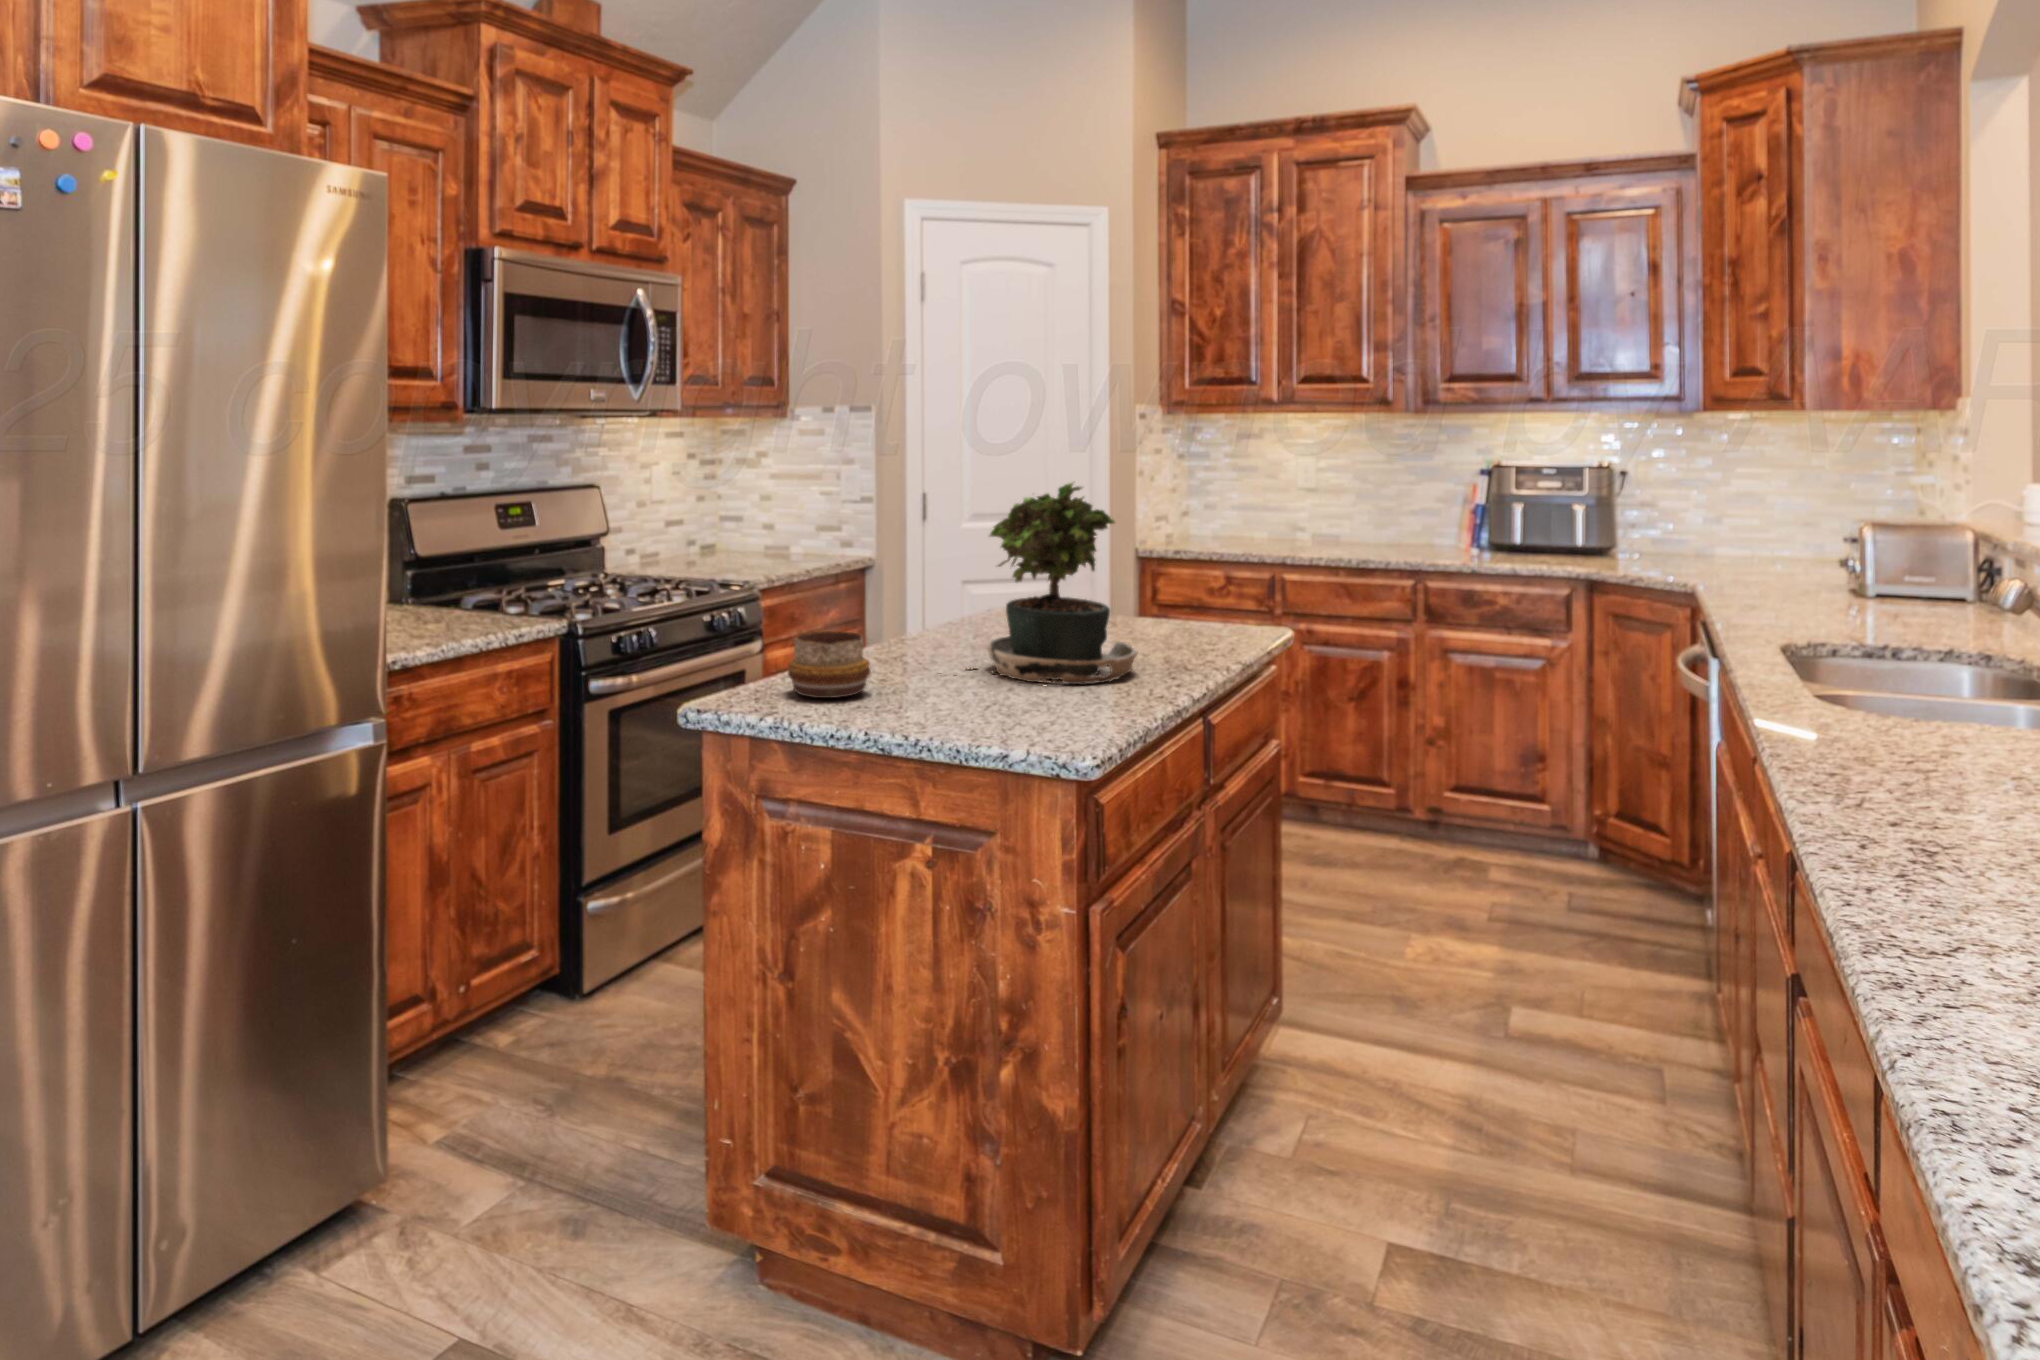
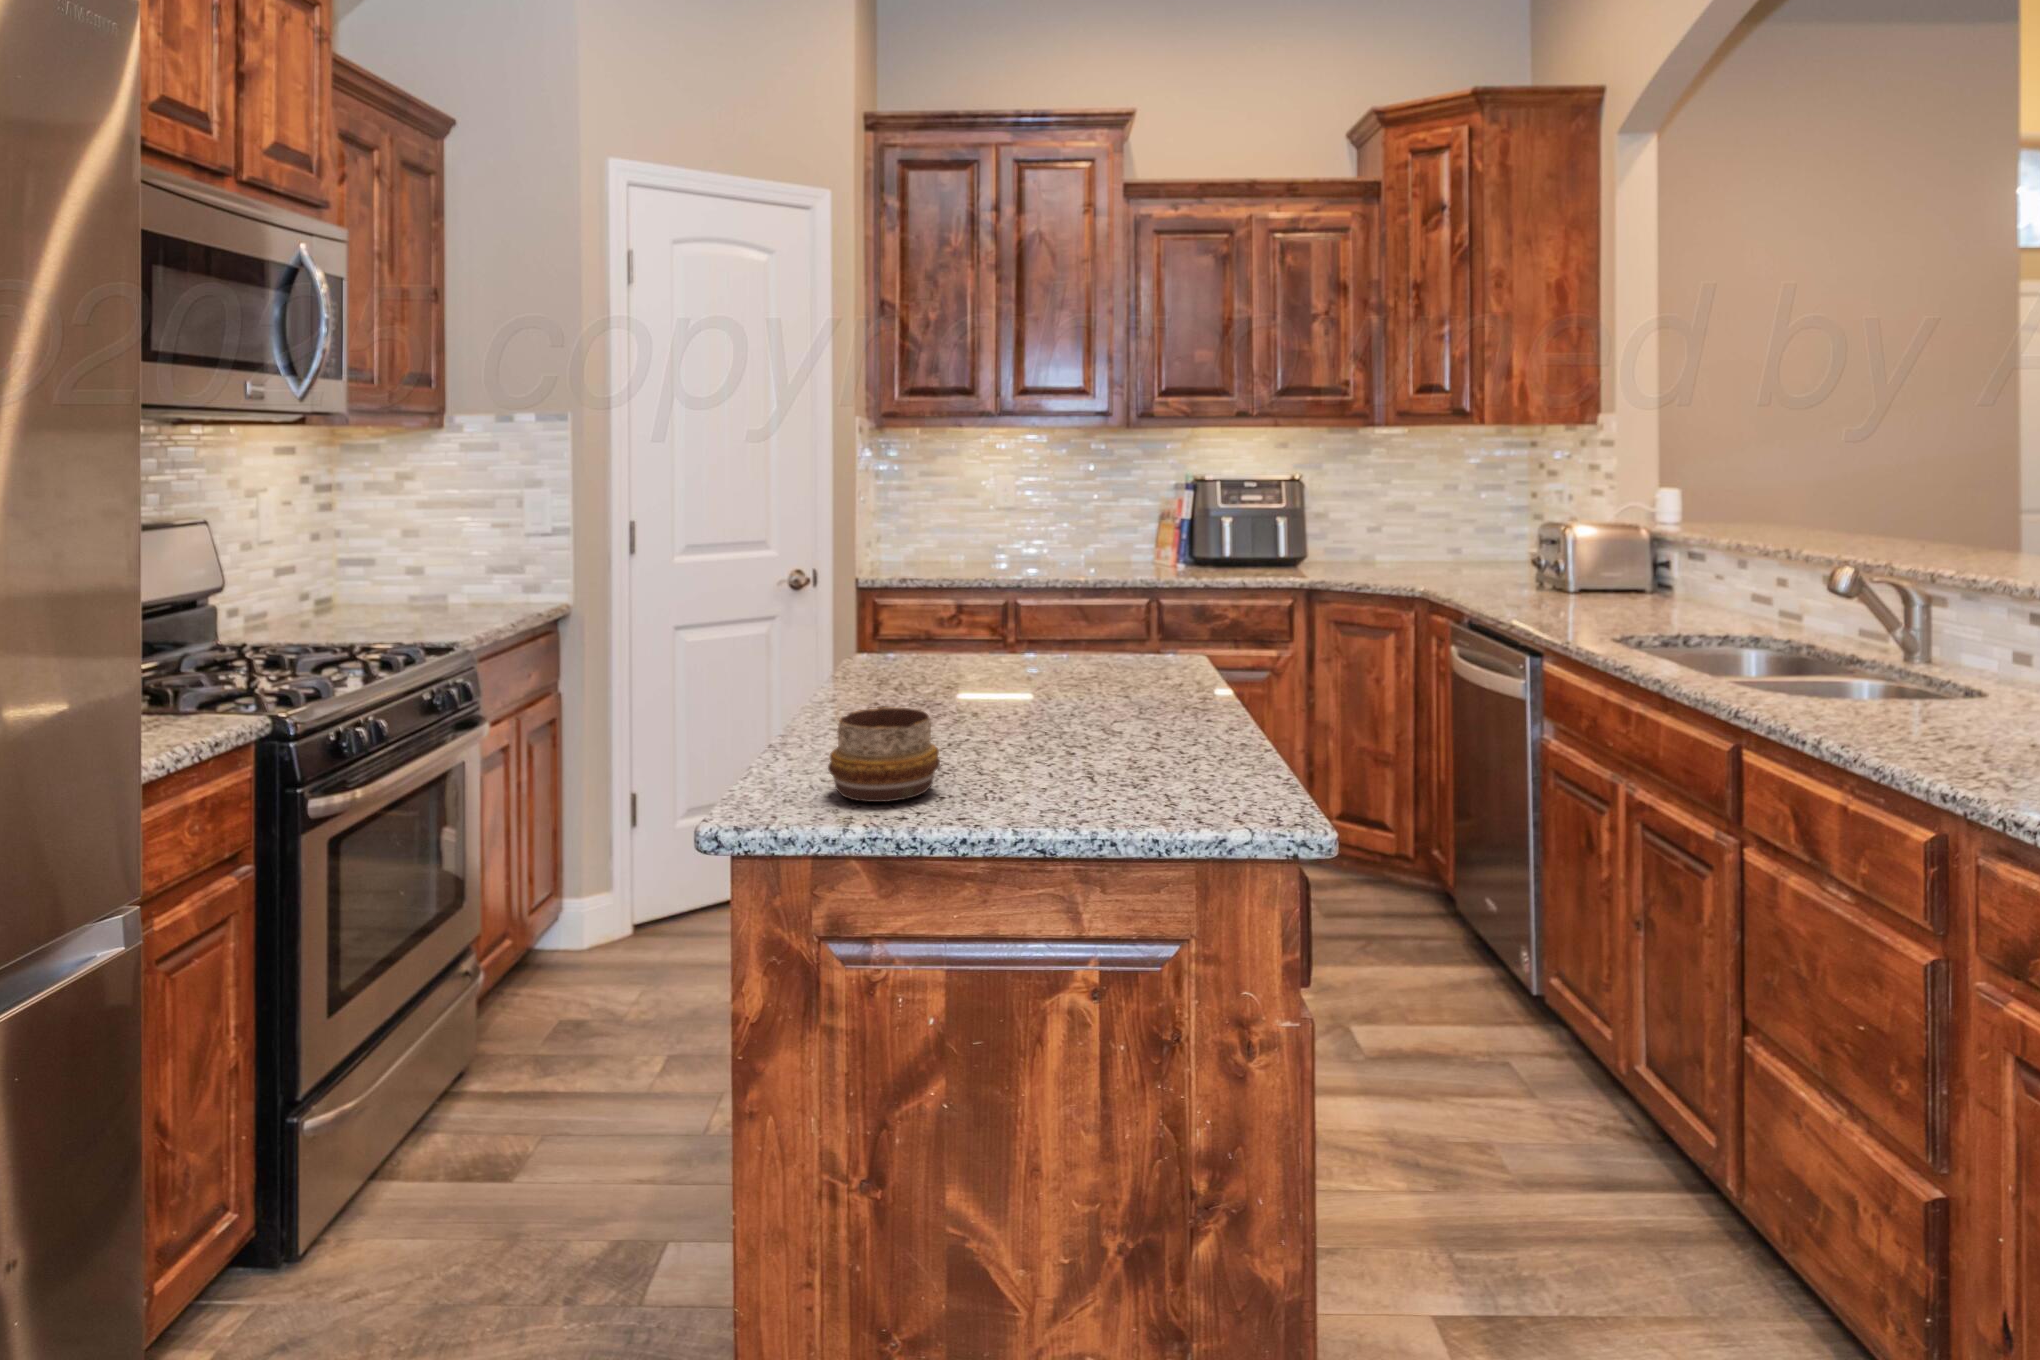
potted plant: present [940,483,1137,684] -> none [950,504,1168,752]

